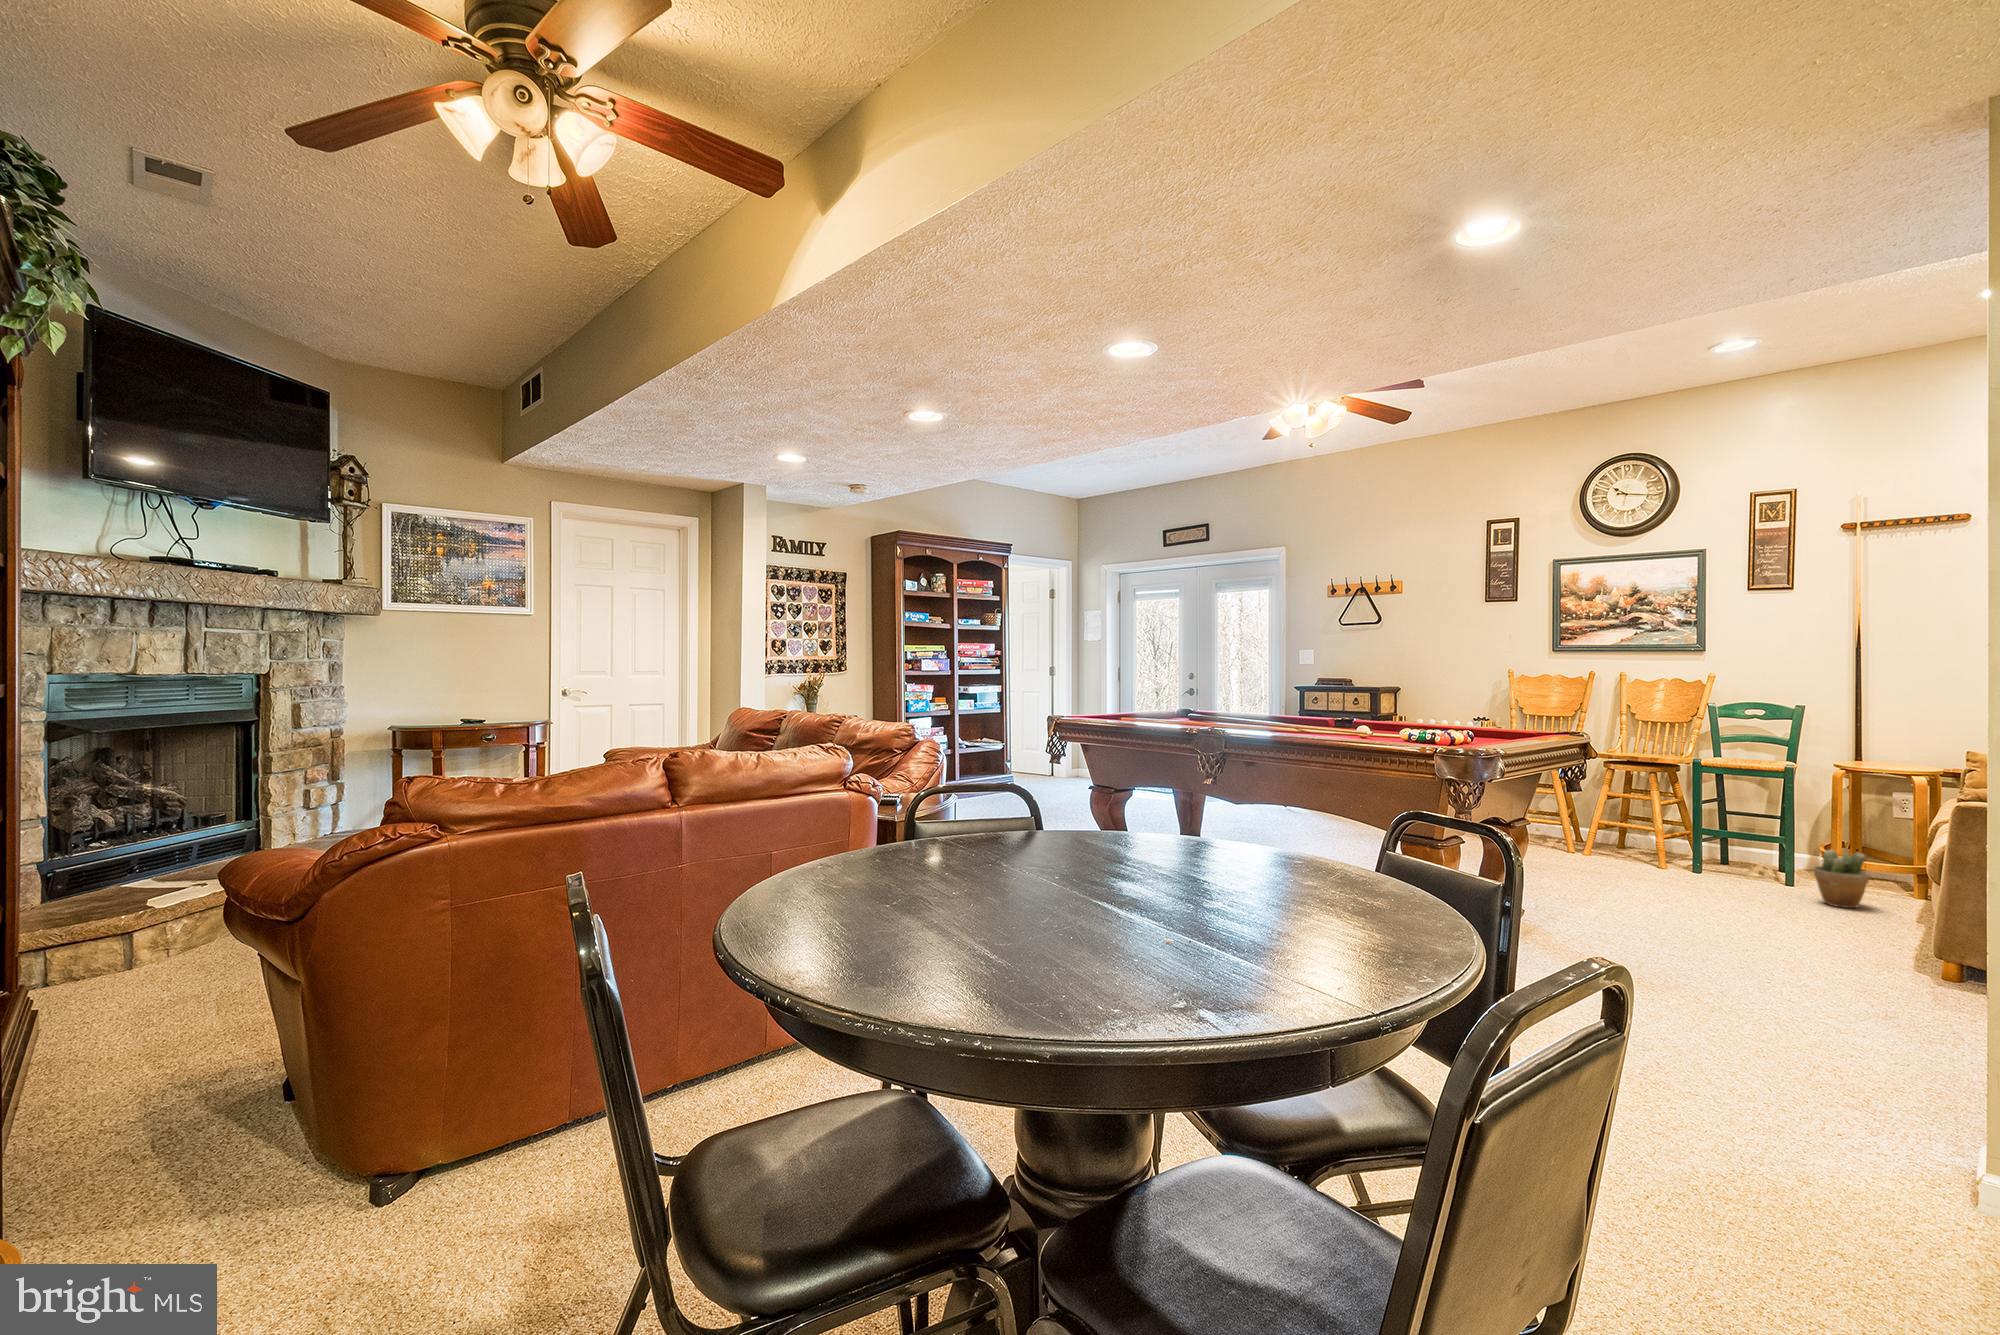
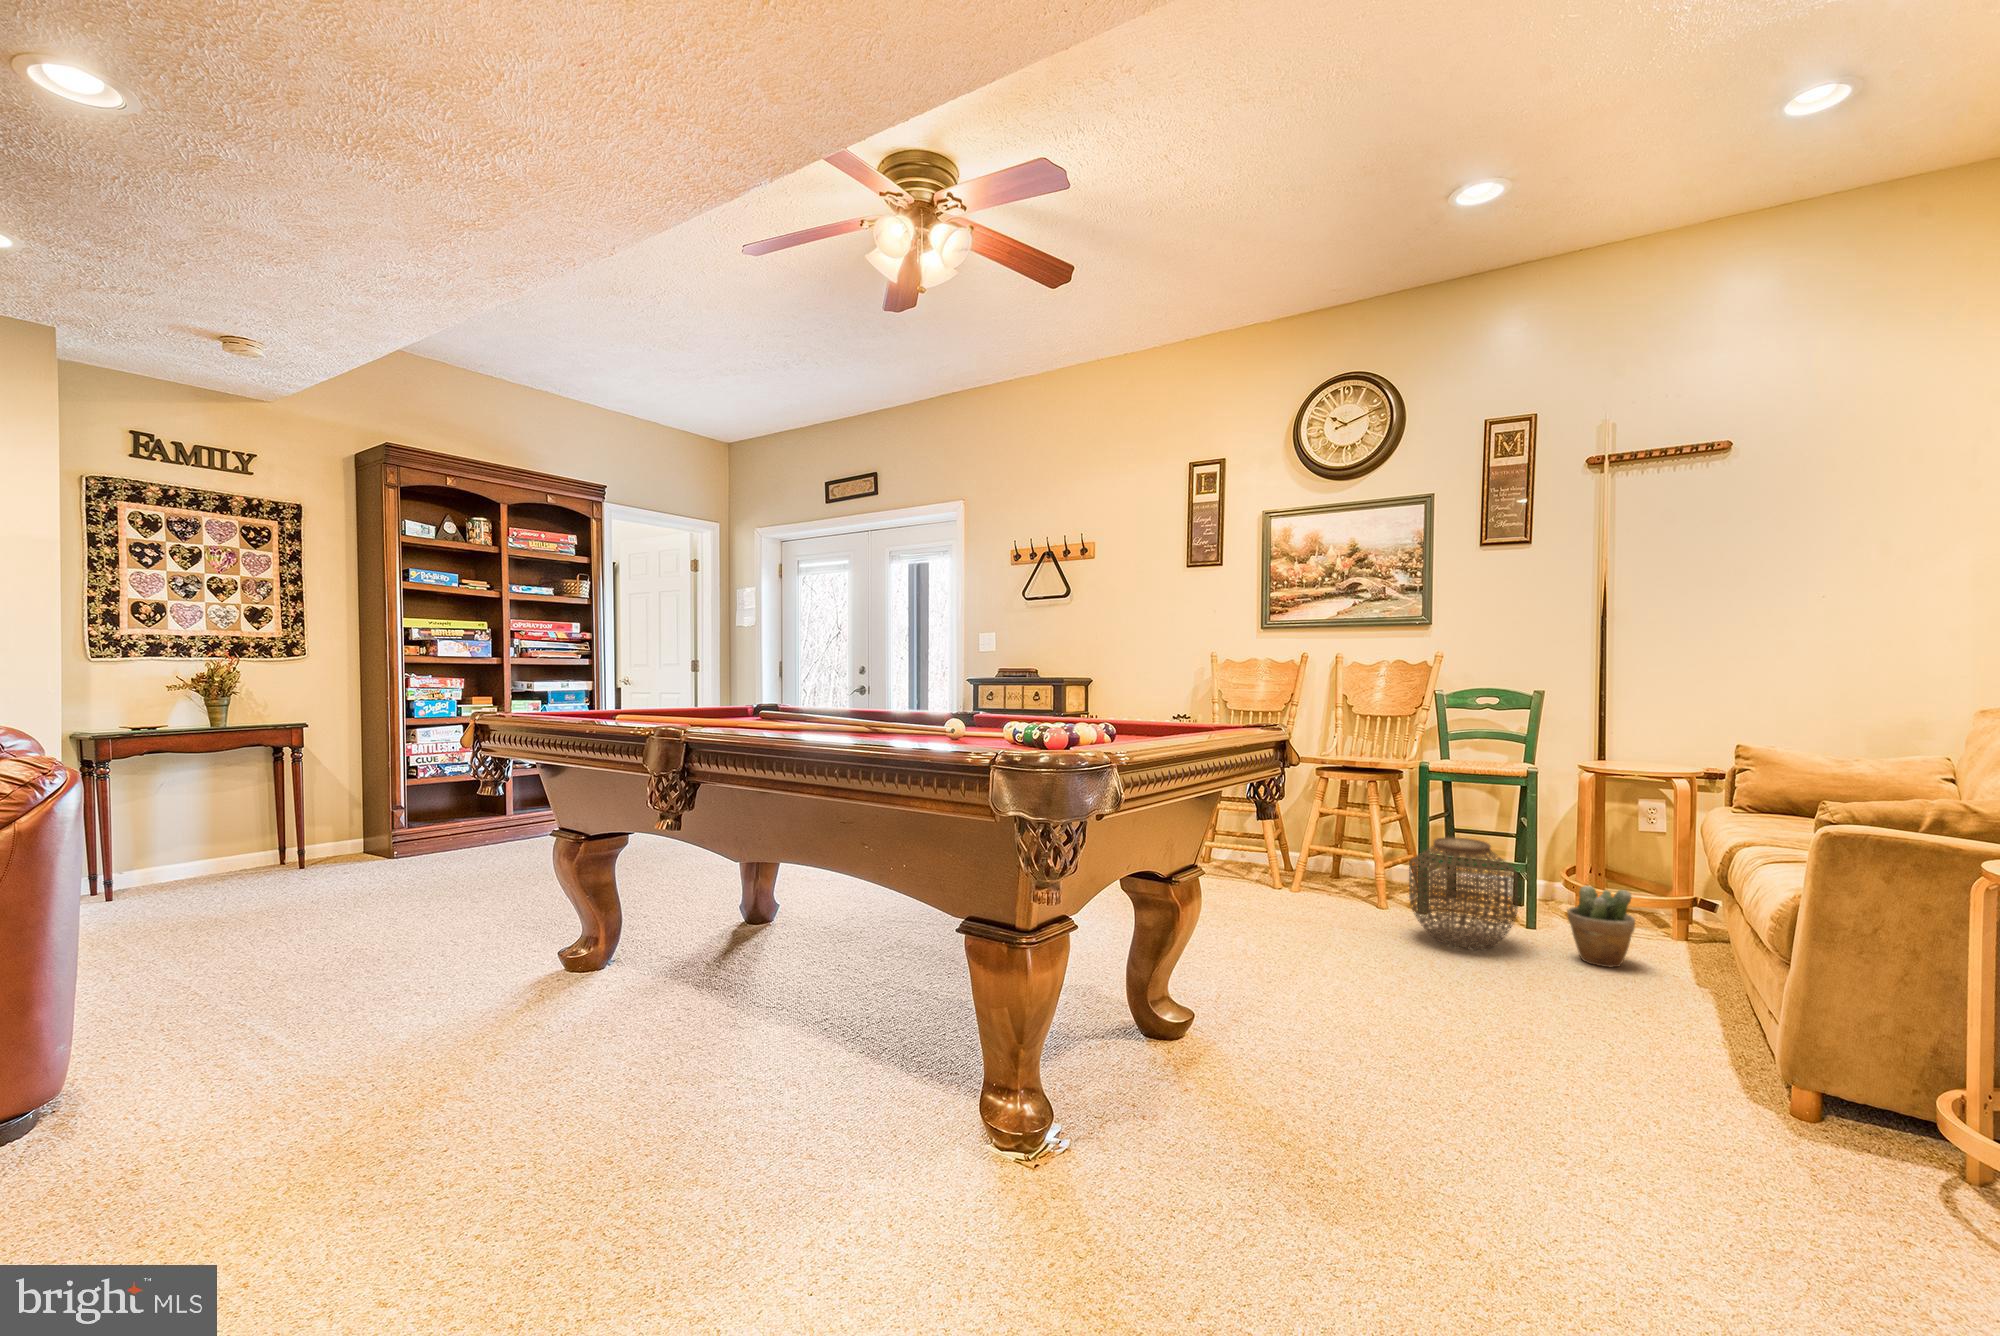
woven basket: none [1682,813,1772,894] -> present [1409,837,1518,950]

